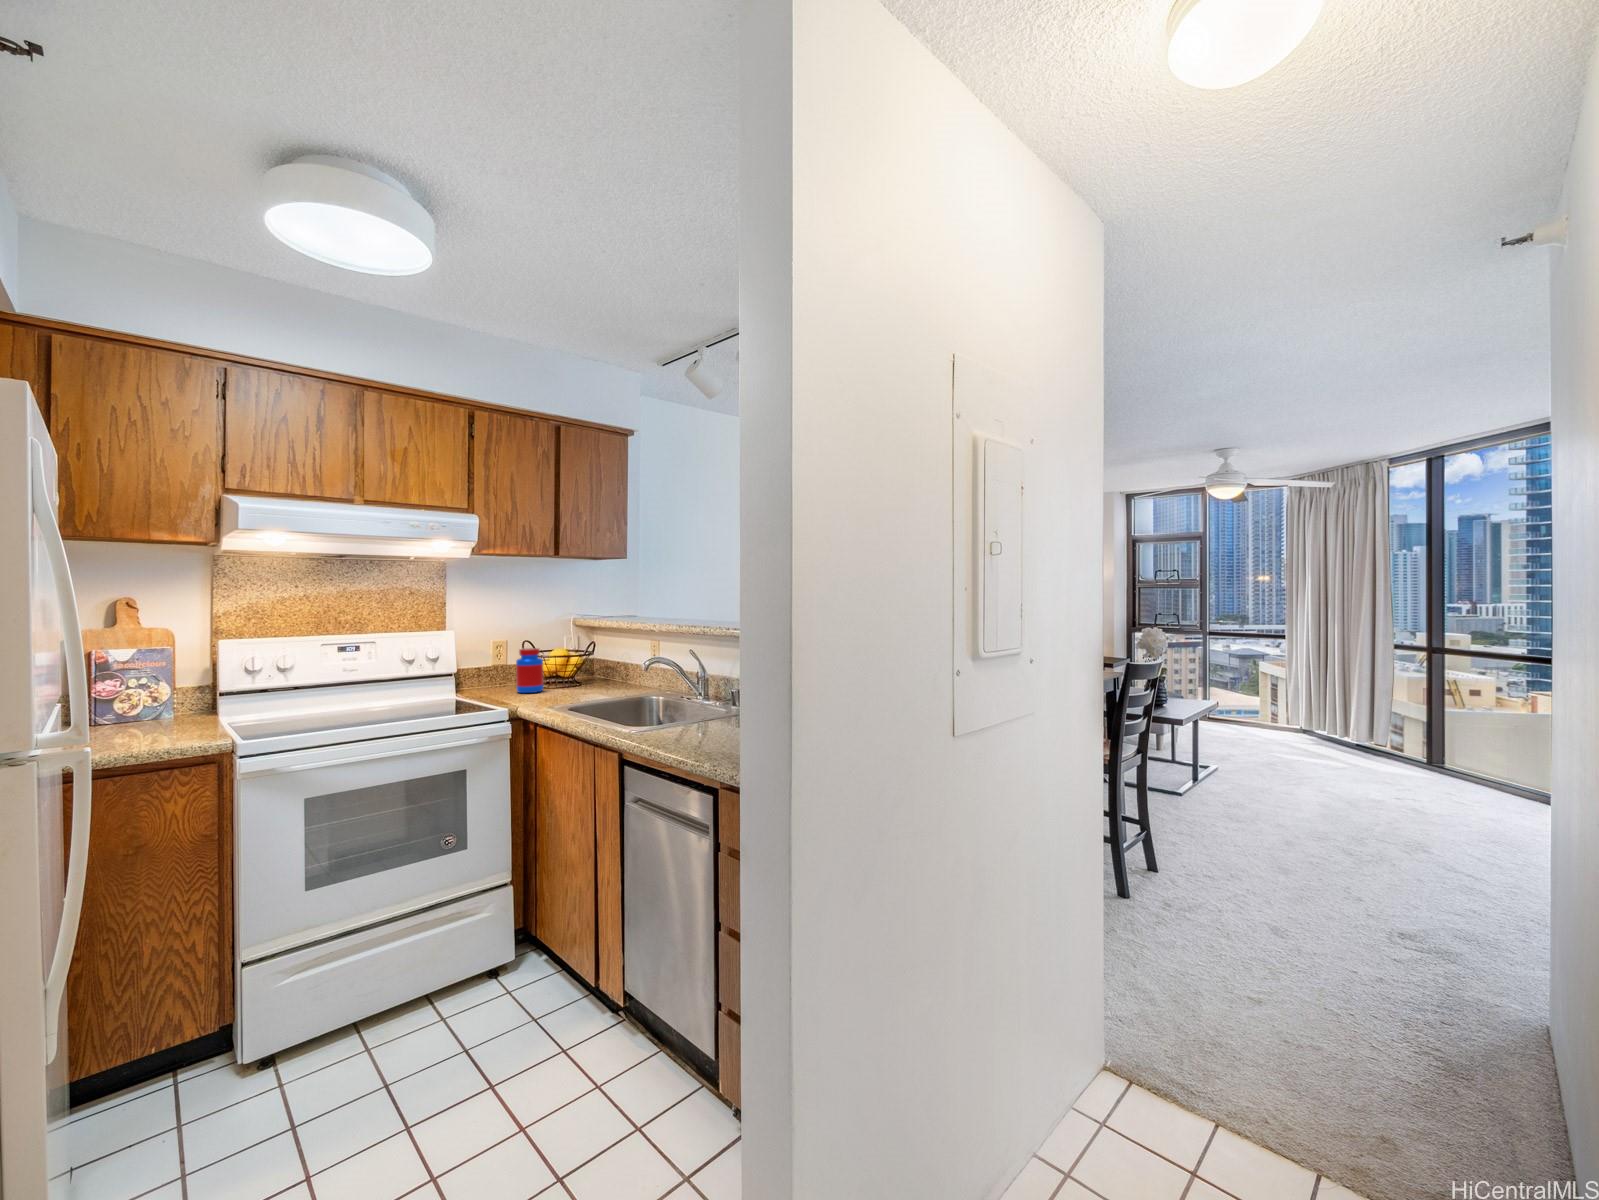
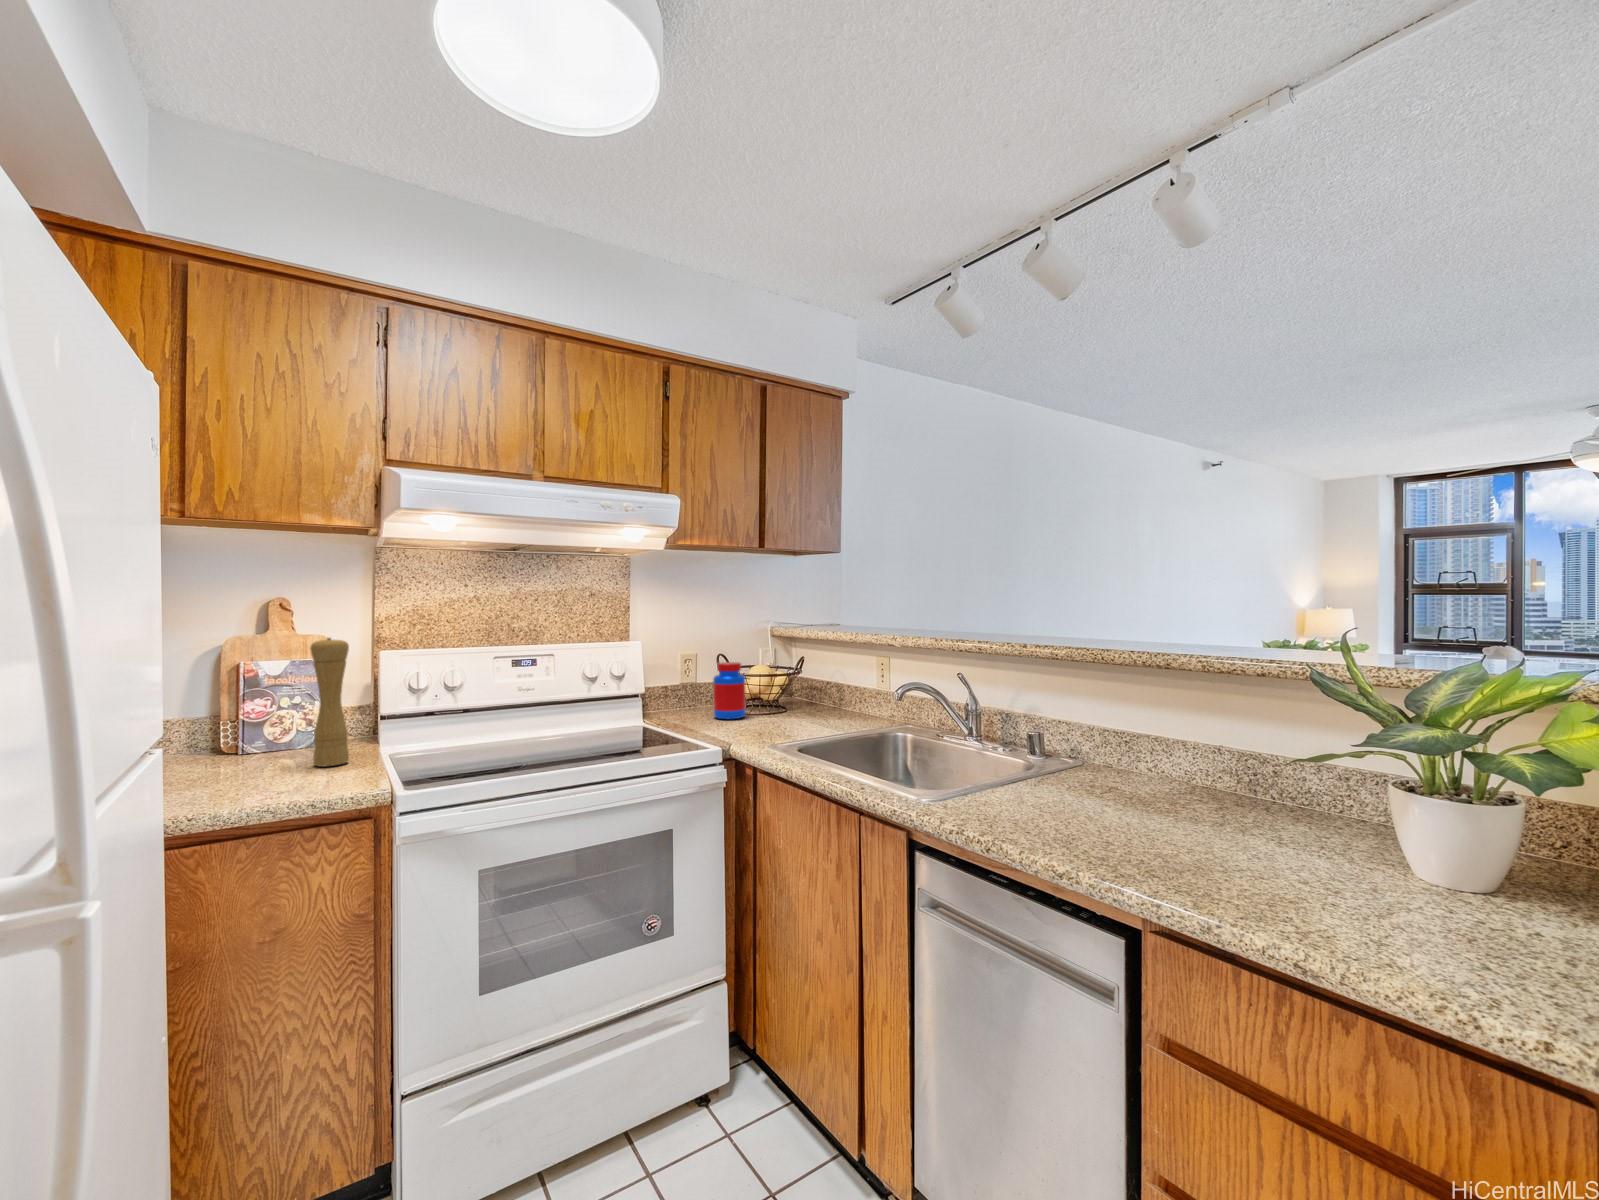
pepper mill: none [158,630,193,731] -> present [310,638,349,766]

